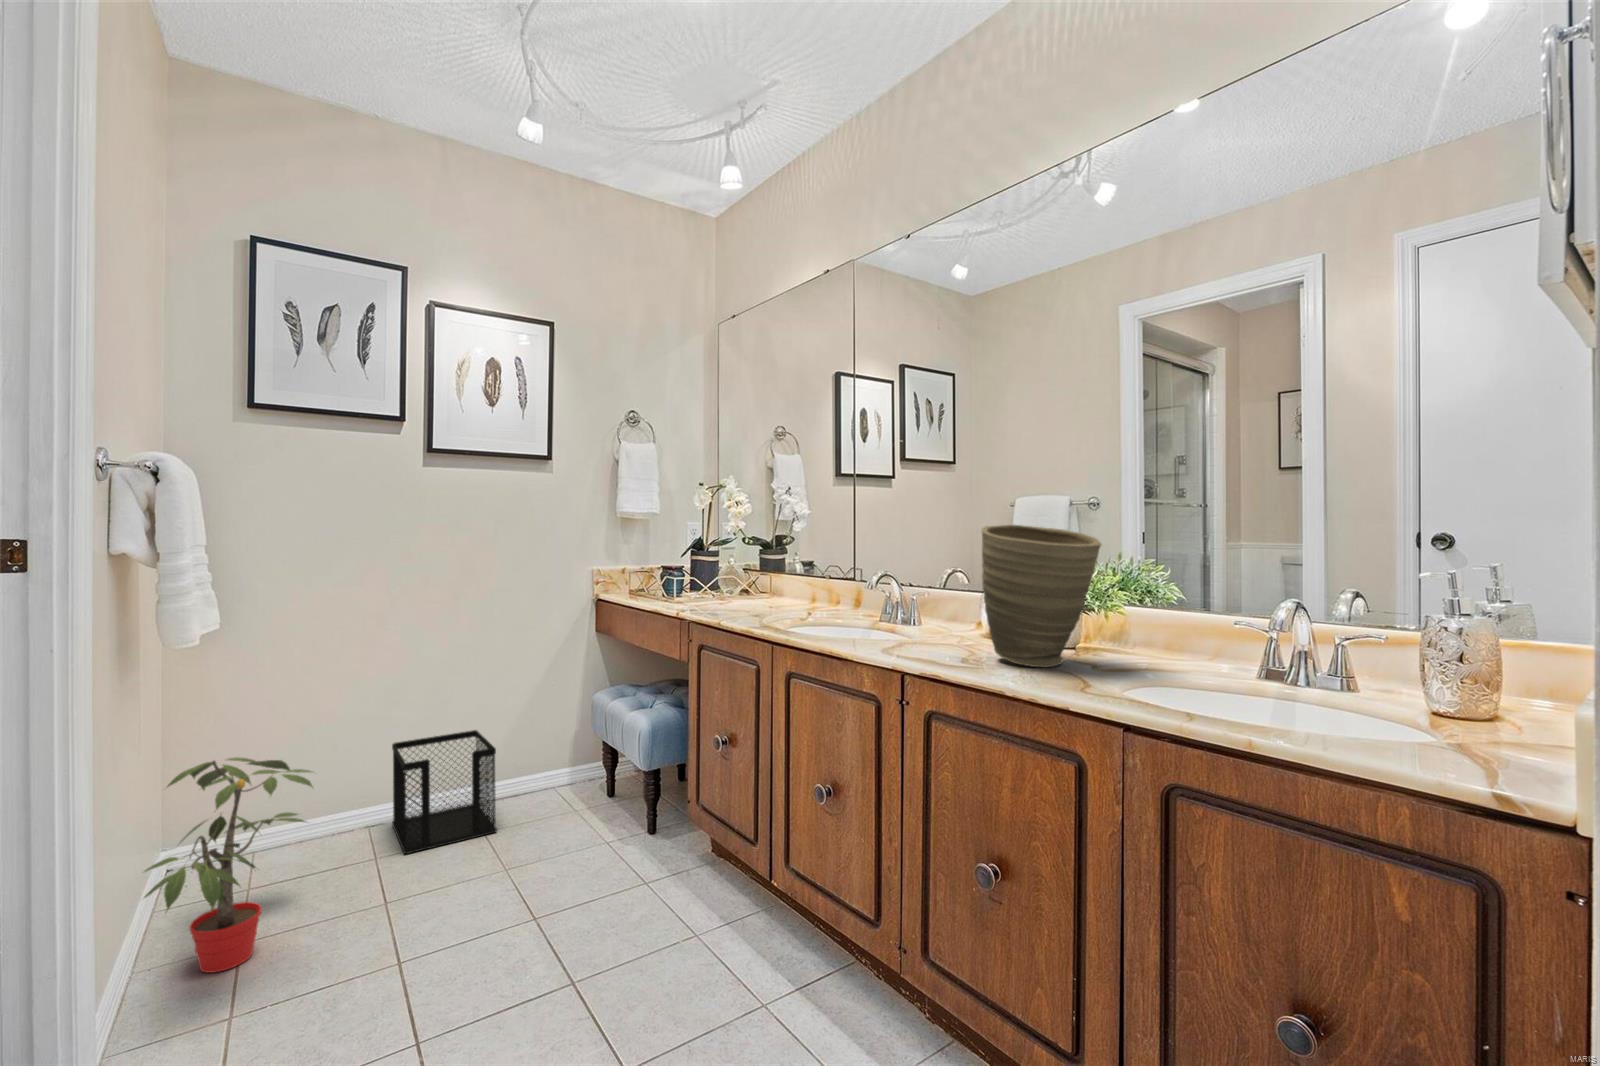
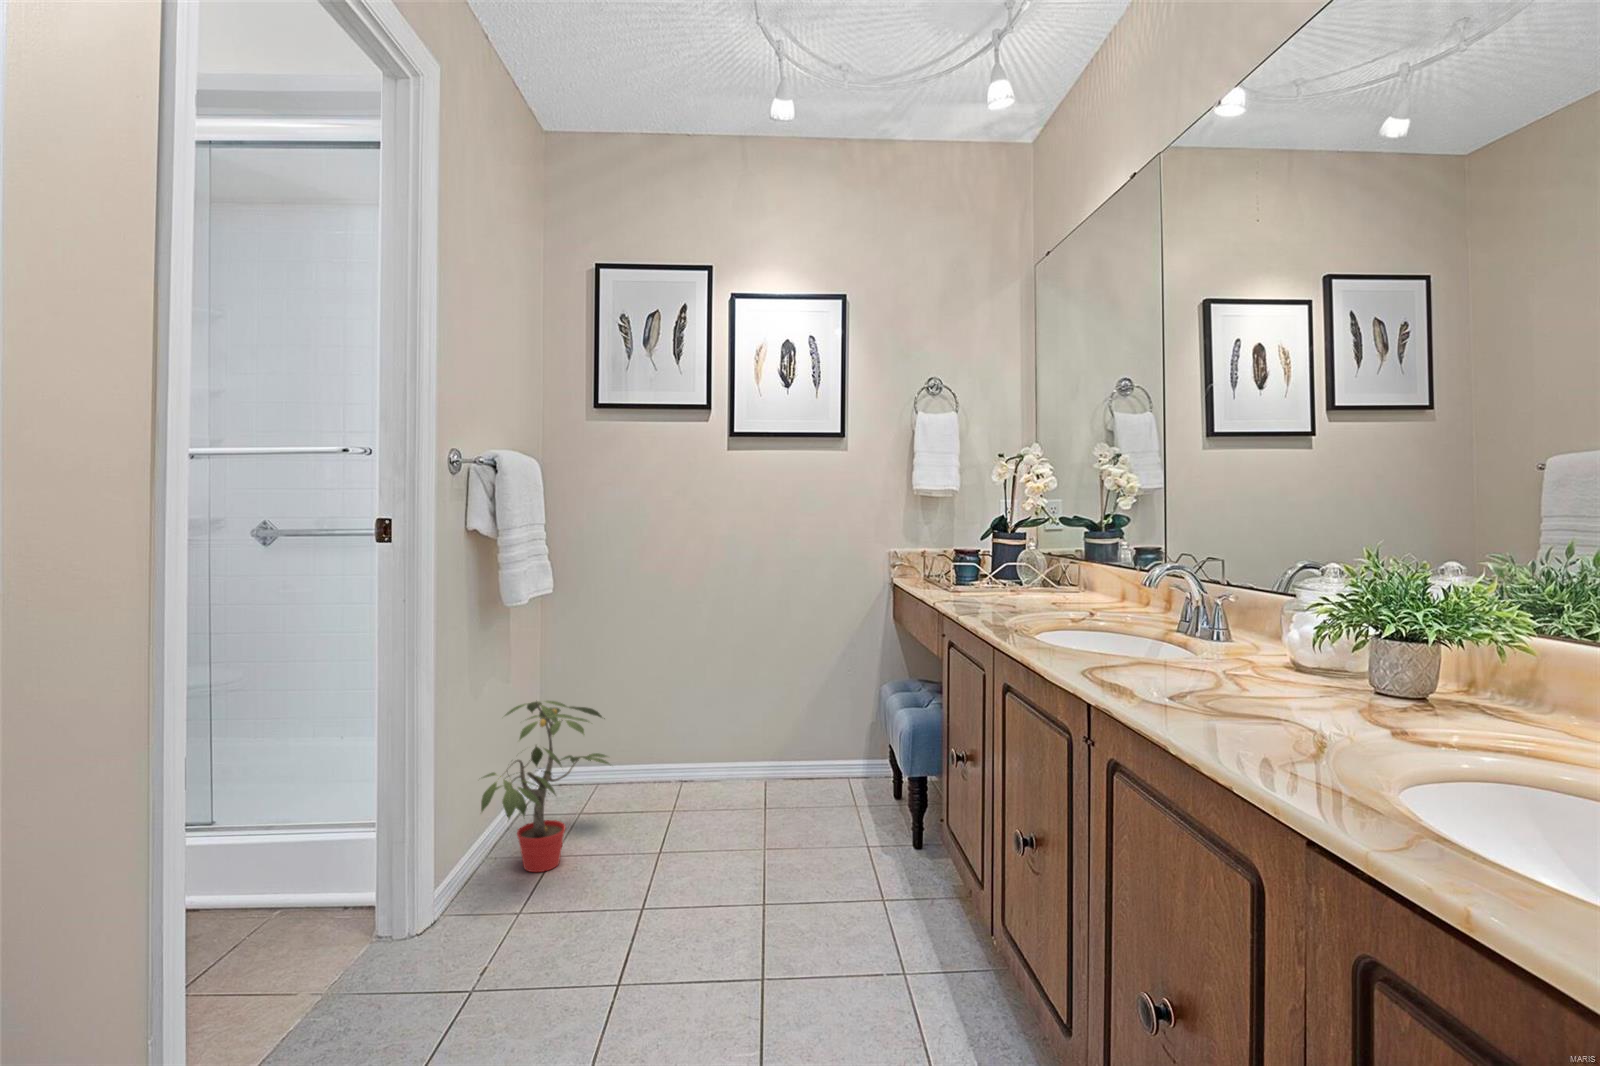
vase: present [982,525,1101,667] -> none [1213,506,1425,727]
wastebasket: present [392,730,497,854] -> none [696,706,777,811]

